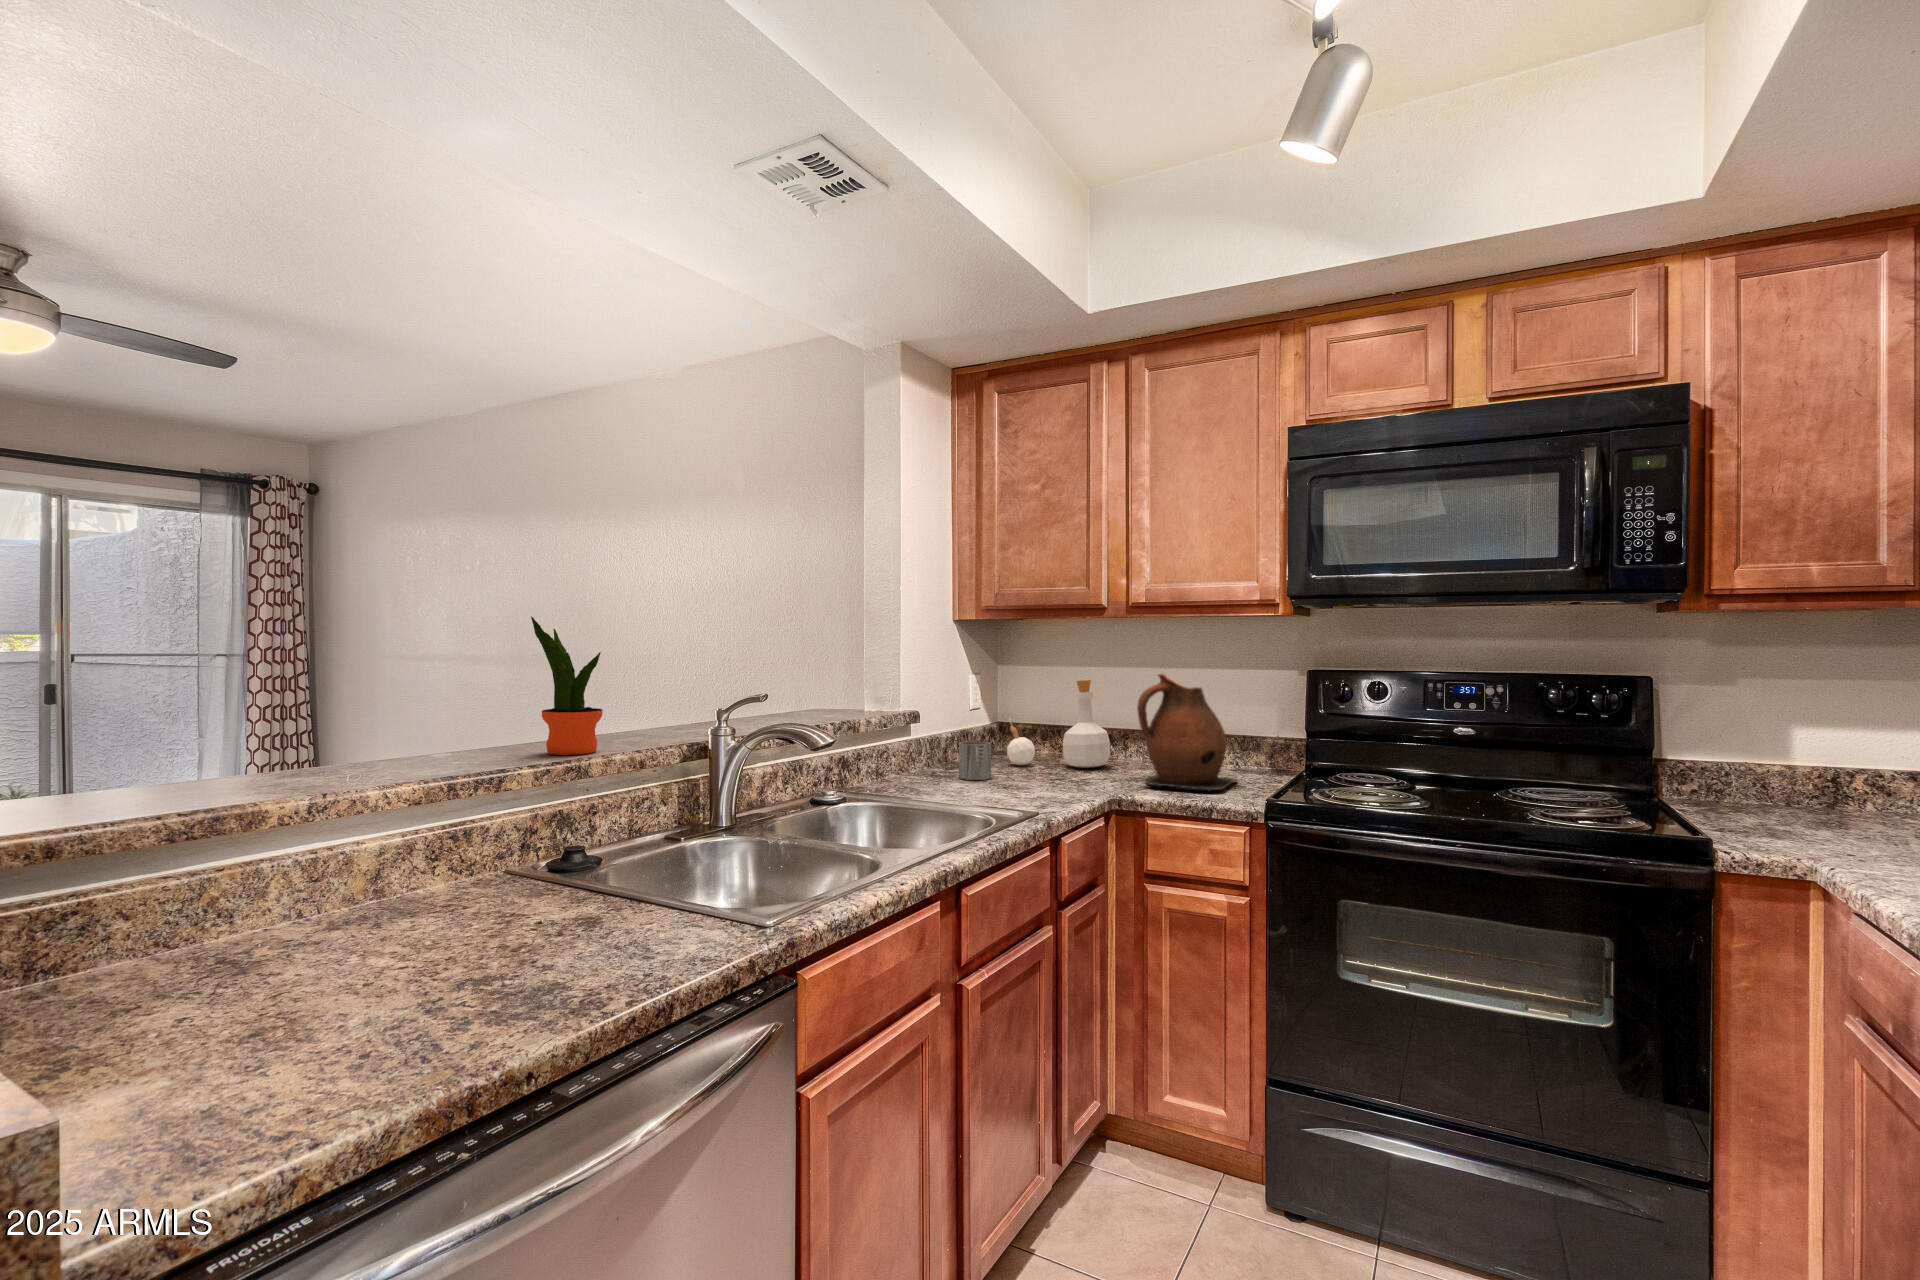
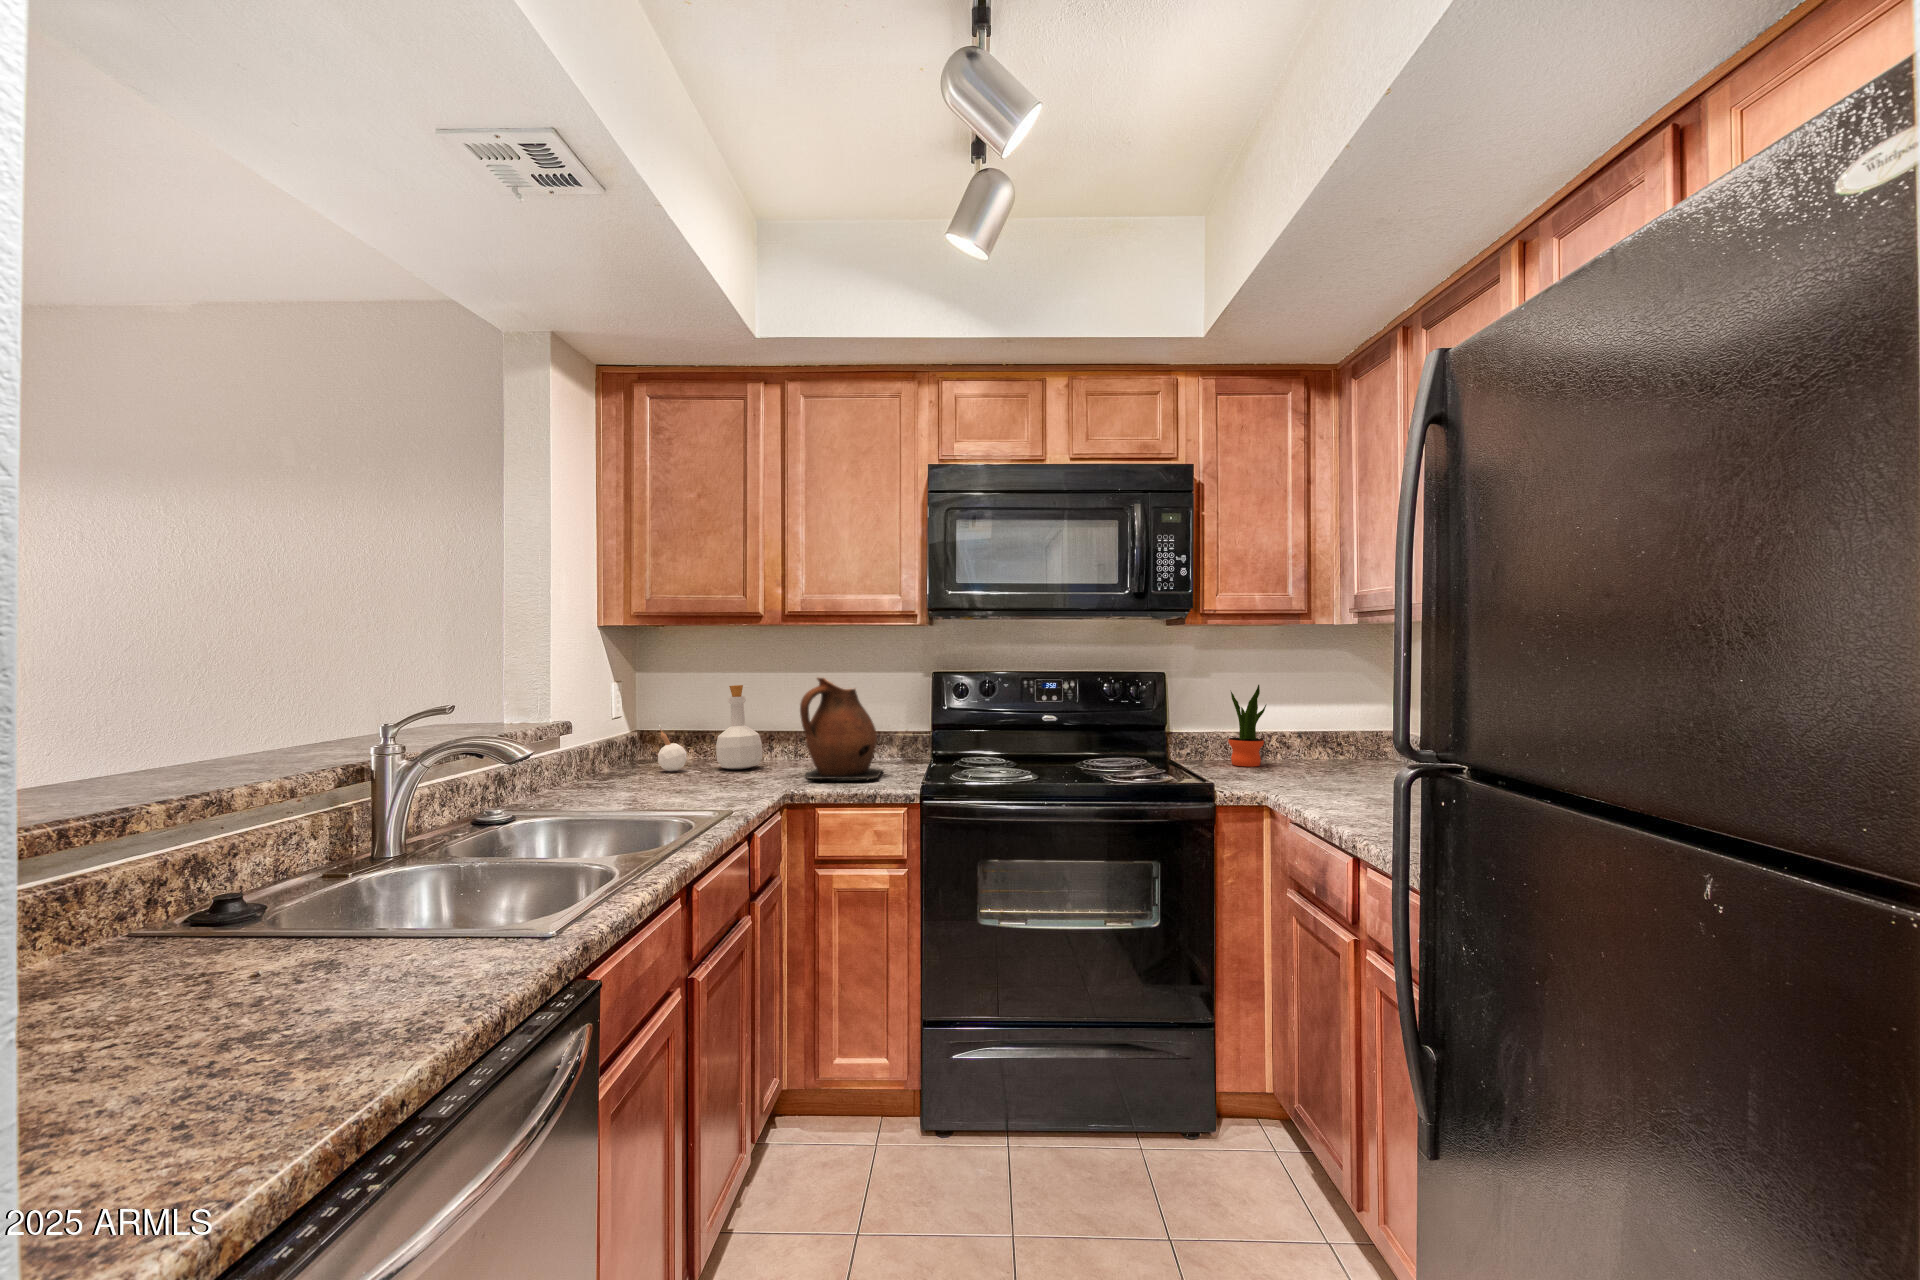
potted plant: present [531,617,603,755] -> present [1228,685,1266,767]
mug: present [959,741,991,780] -> none [618,749,653,788]

